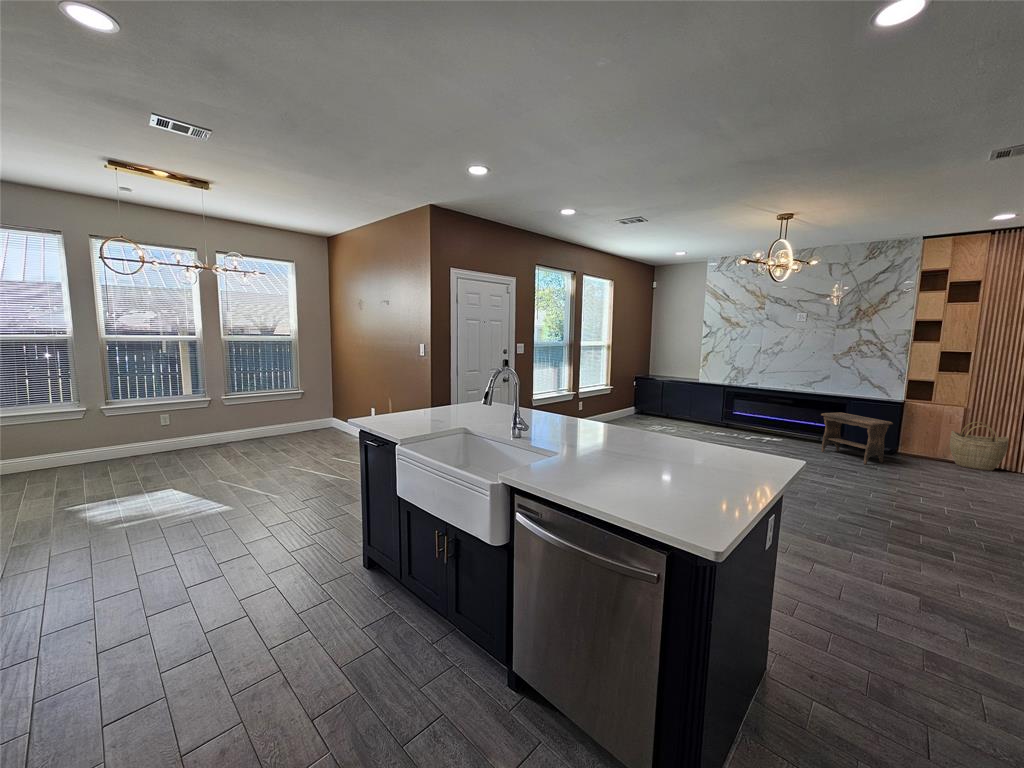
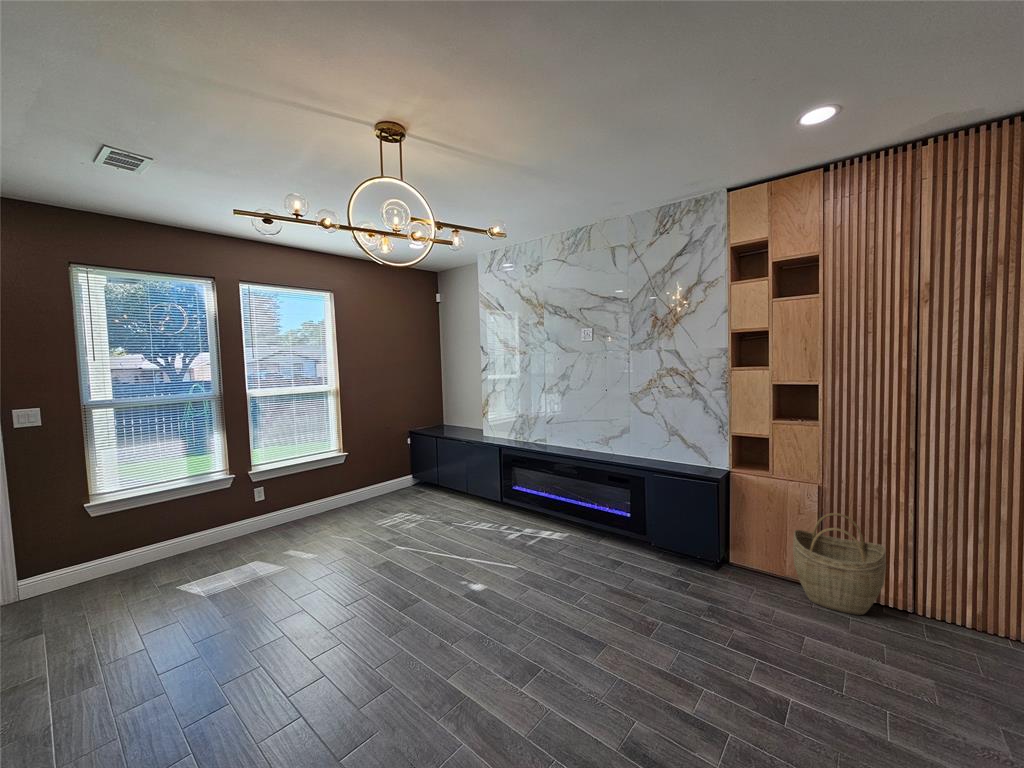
footstool: present [821,412,893,464] -> none [584,498,680,612]

